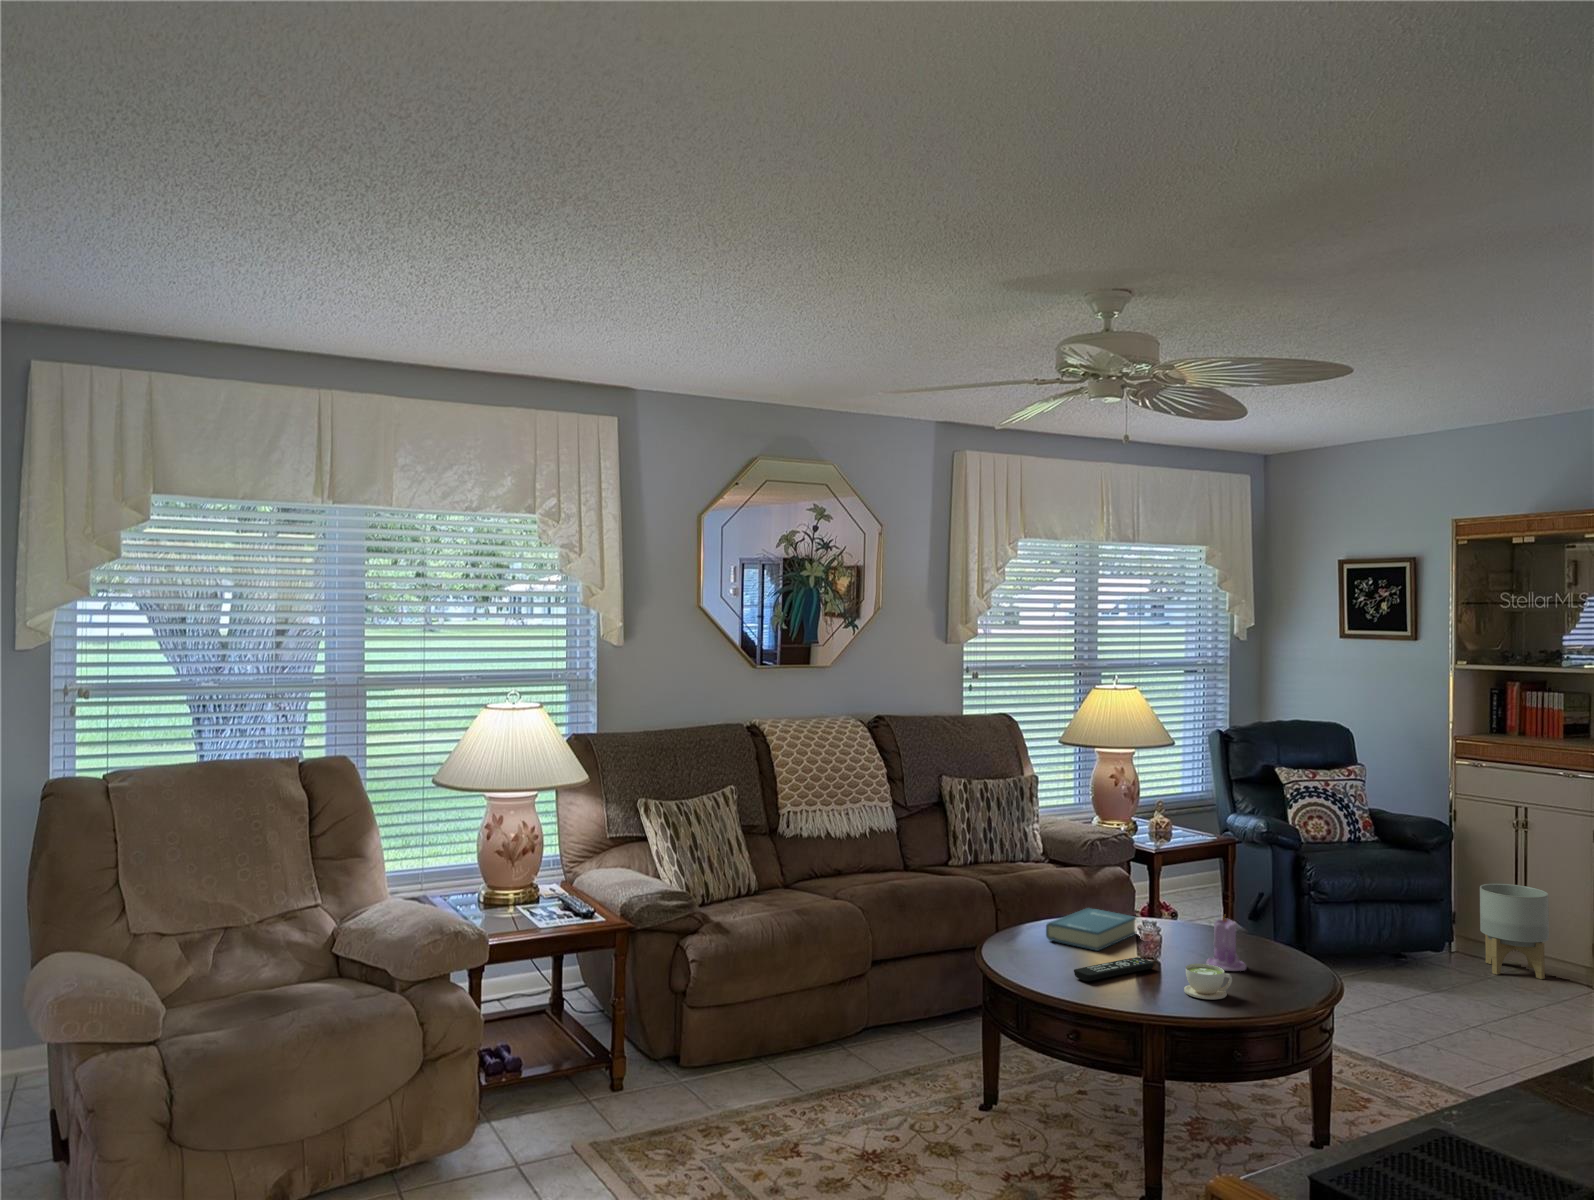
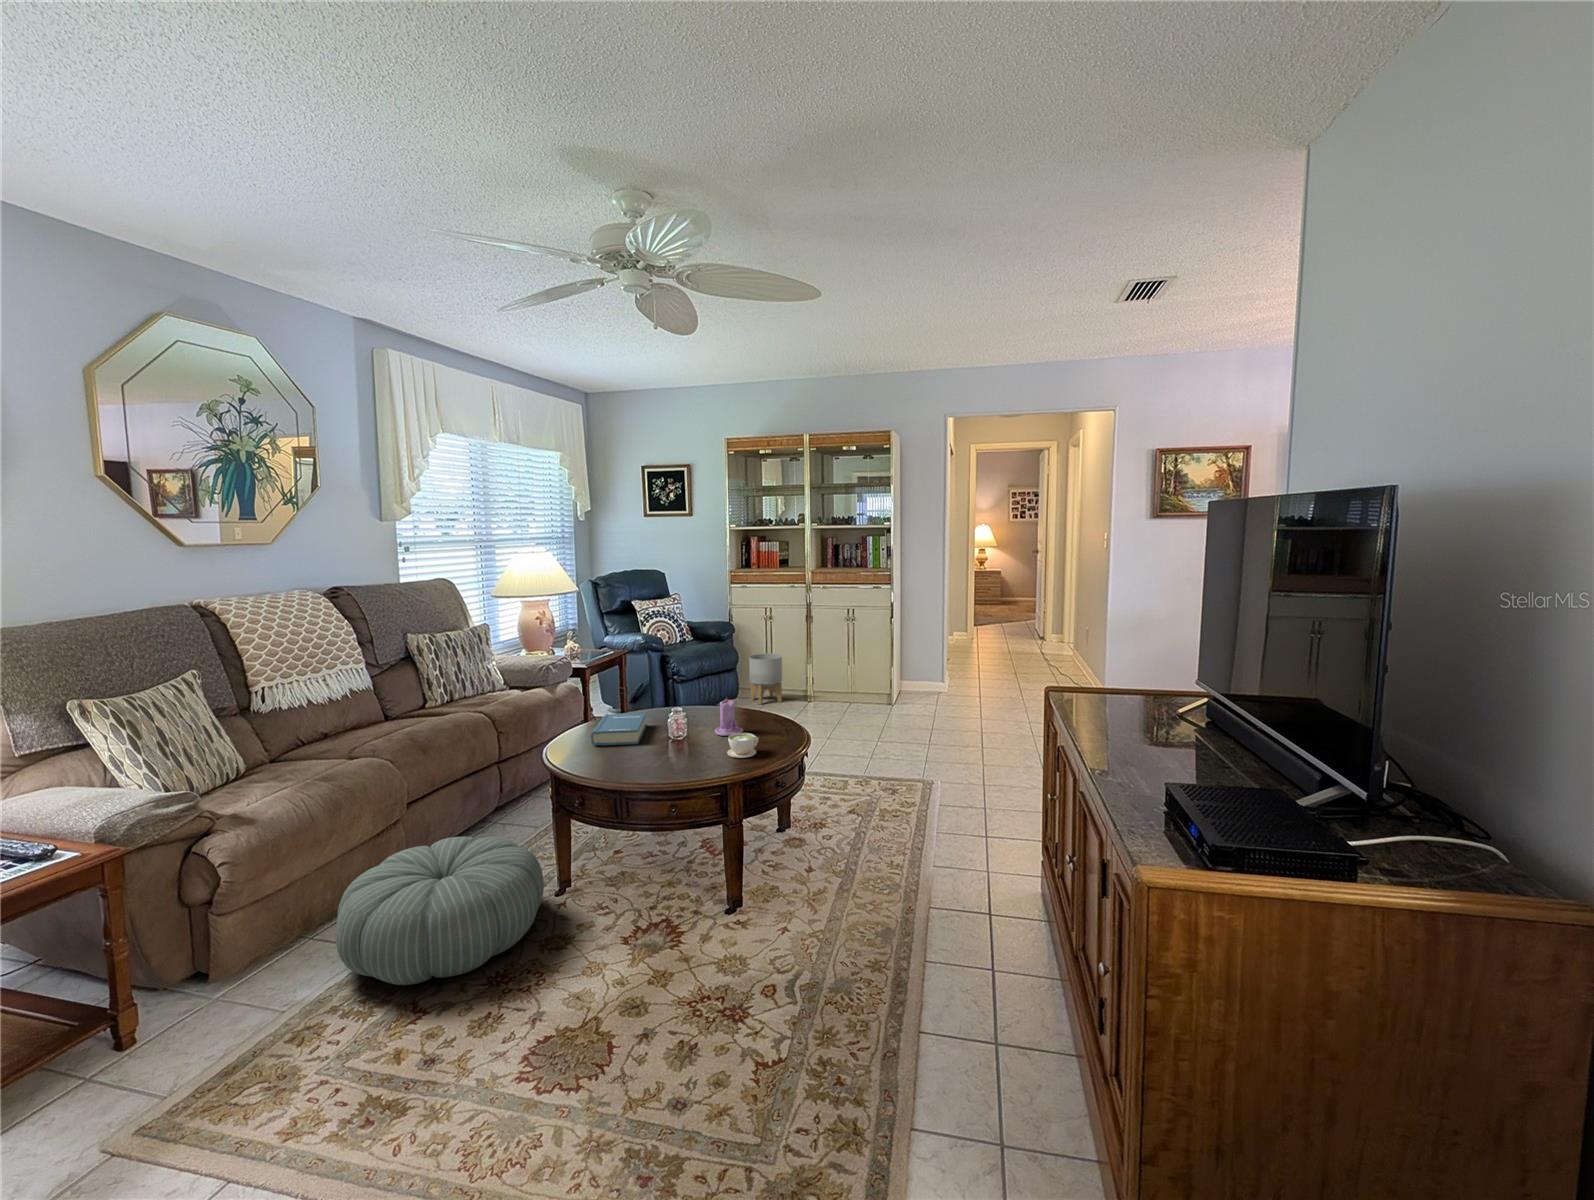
remote control: present [1074,957,1154,981] -> none [648,741,690,768]
pouf: none [757,1001,957,1138] -> present [336,836,544,985]

